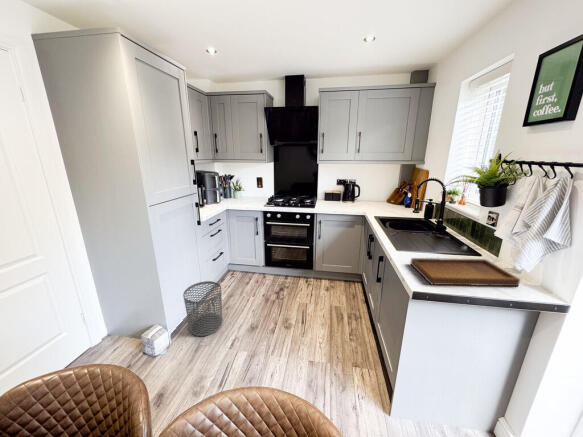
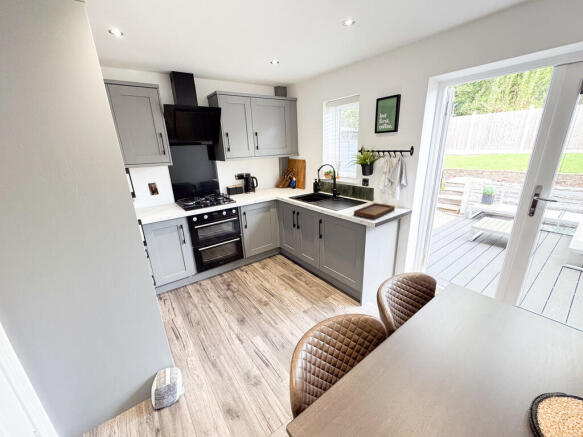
waste bin: present [183,281,222,336] -> none [167,298,213,361]

